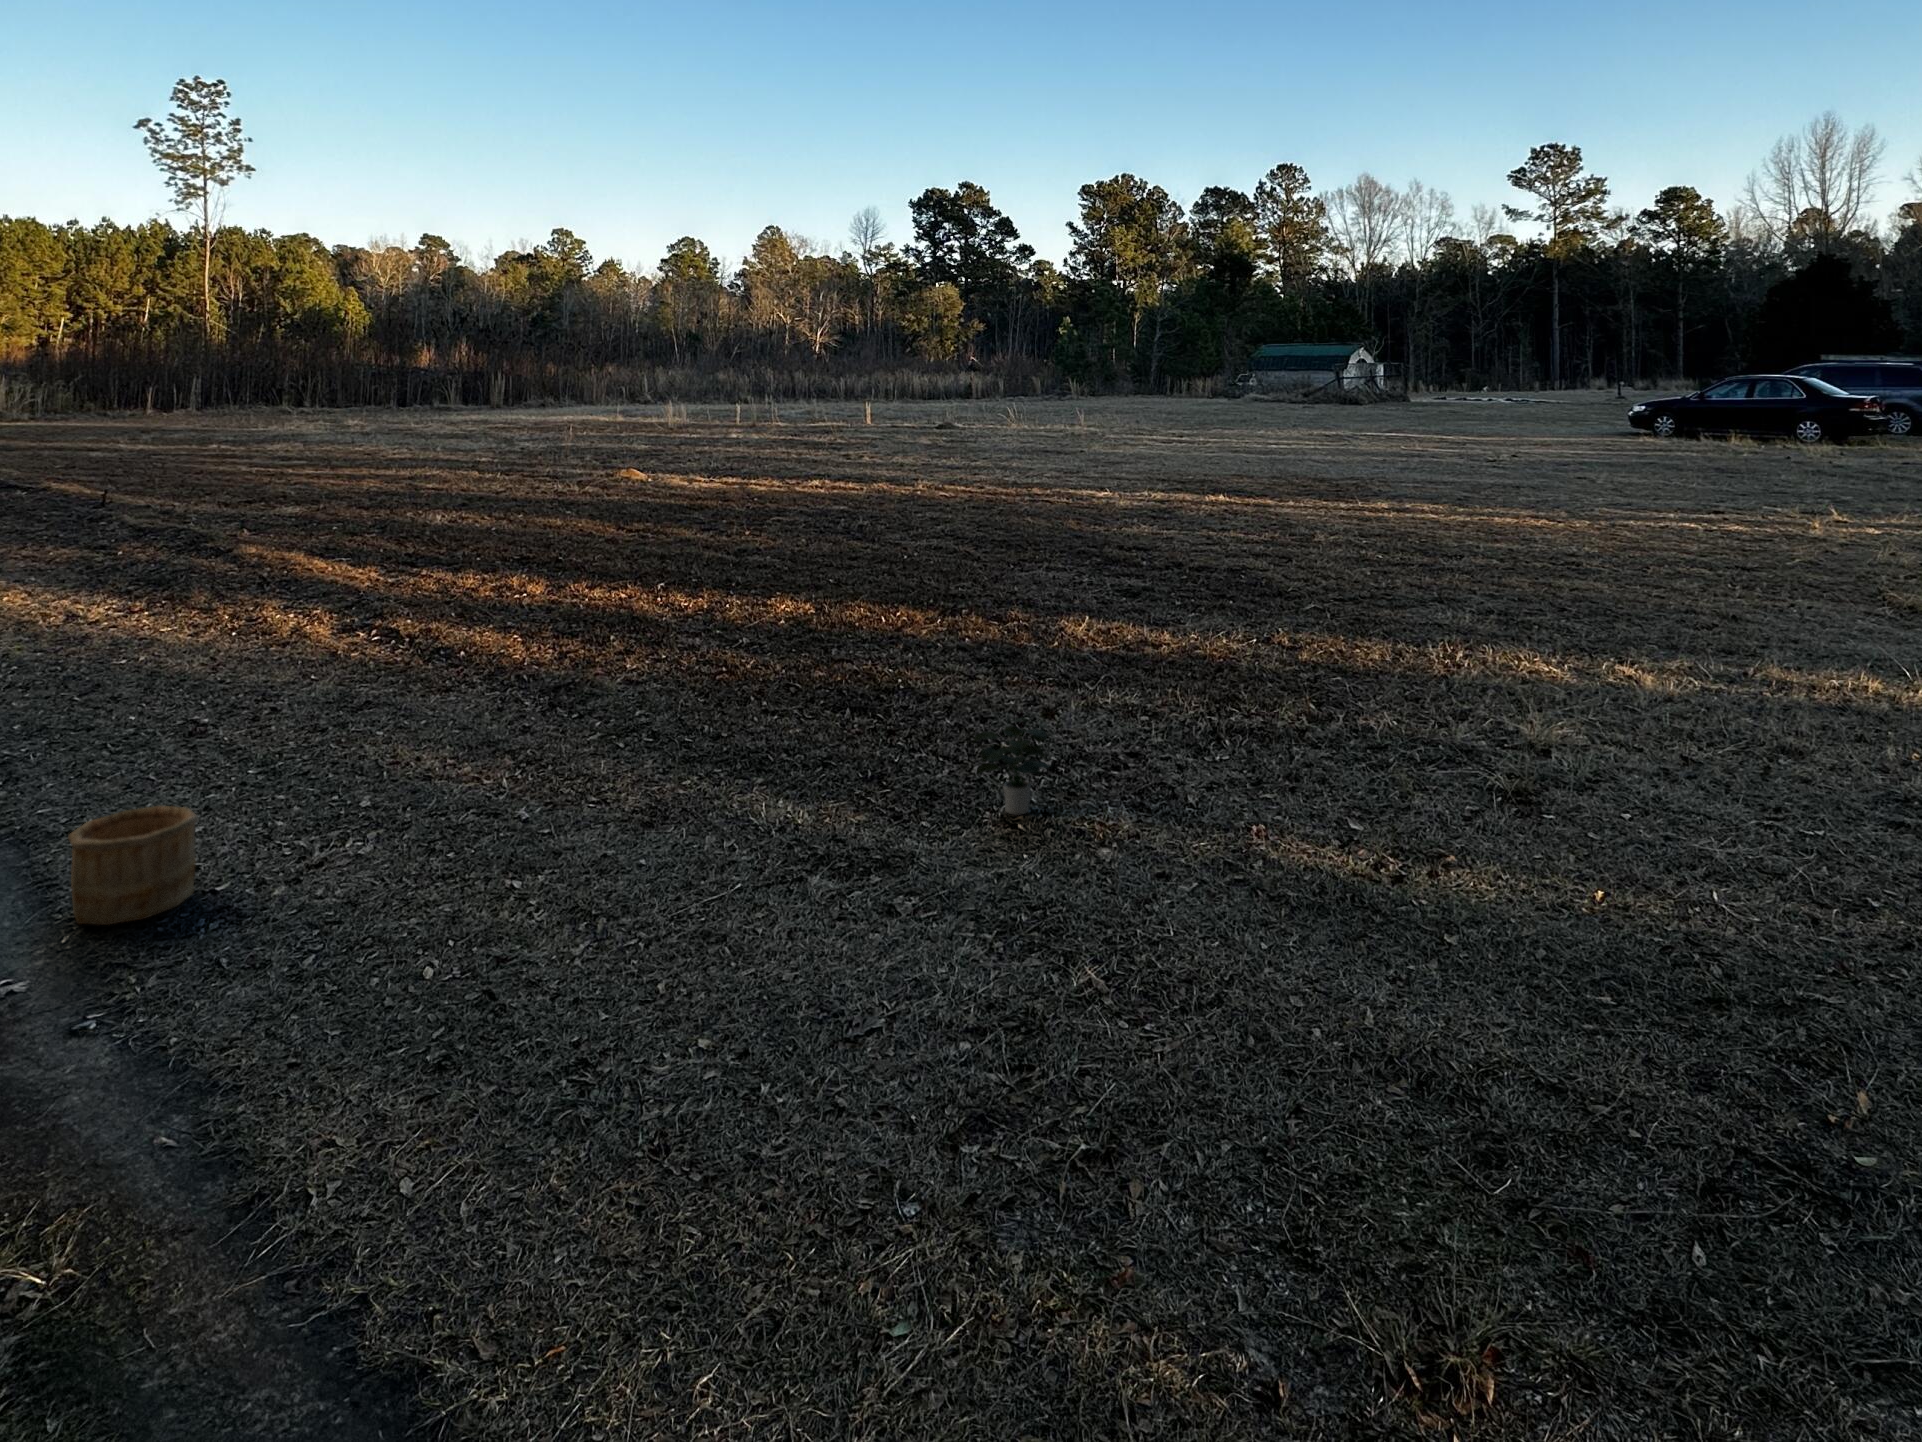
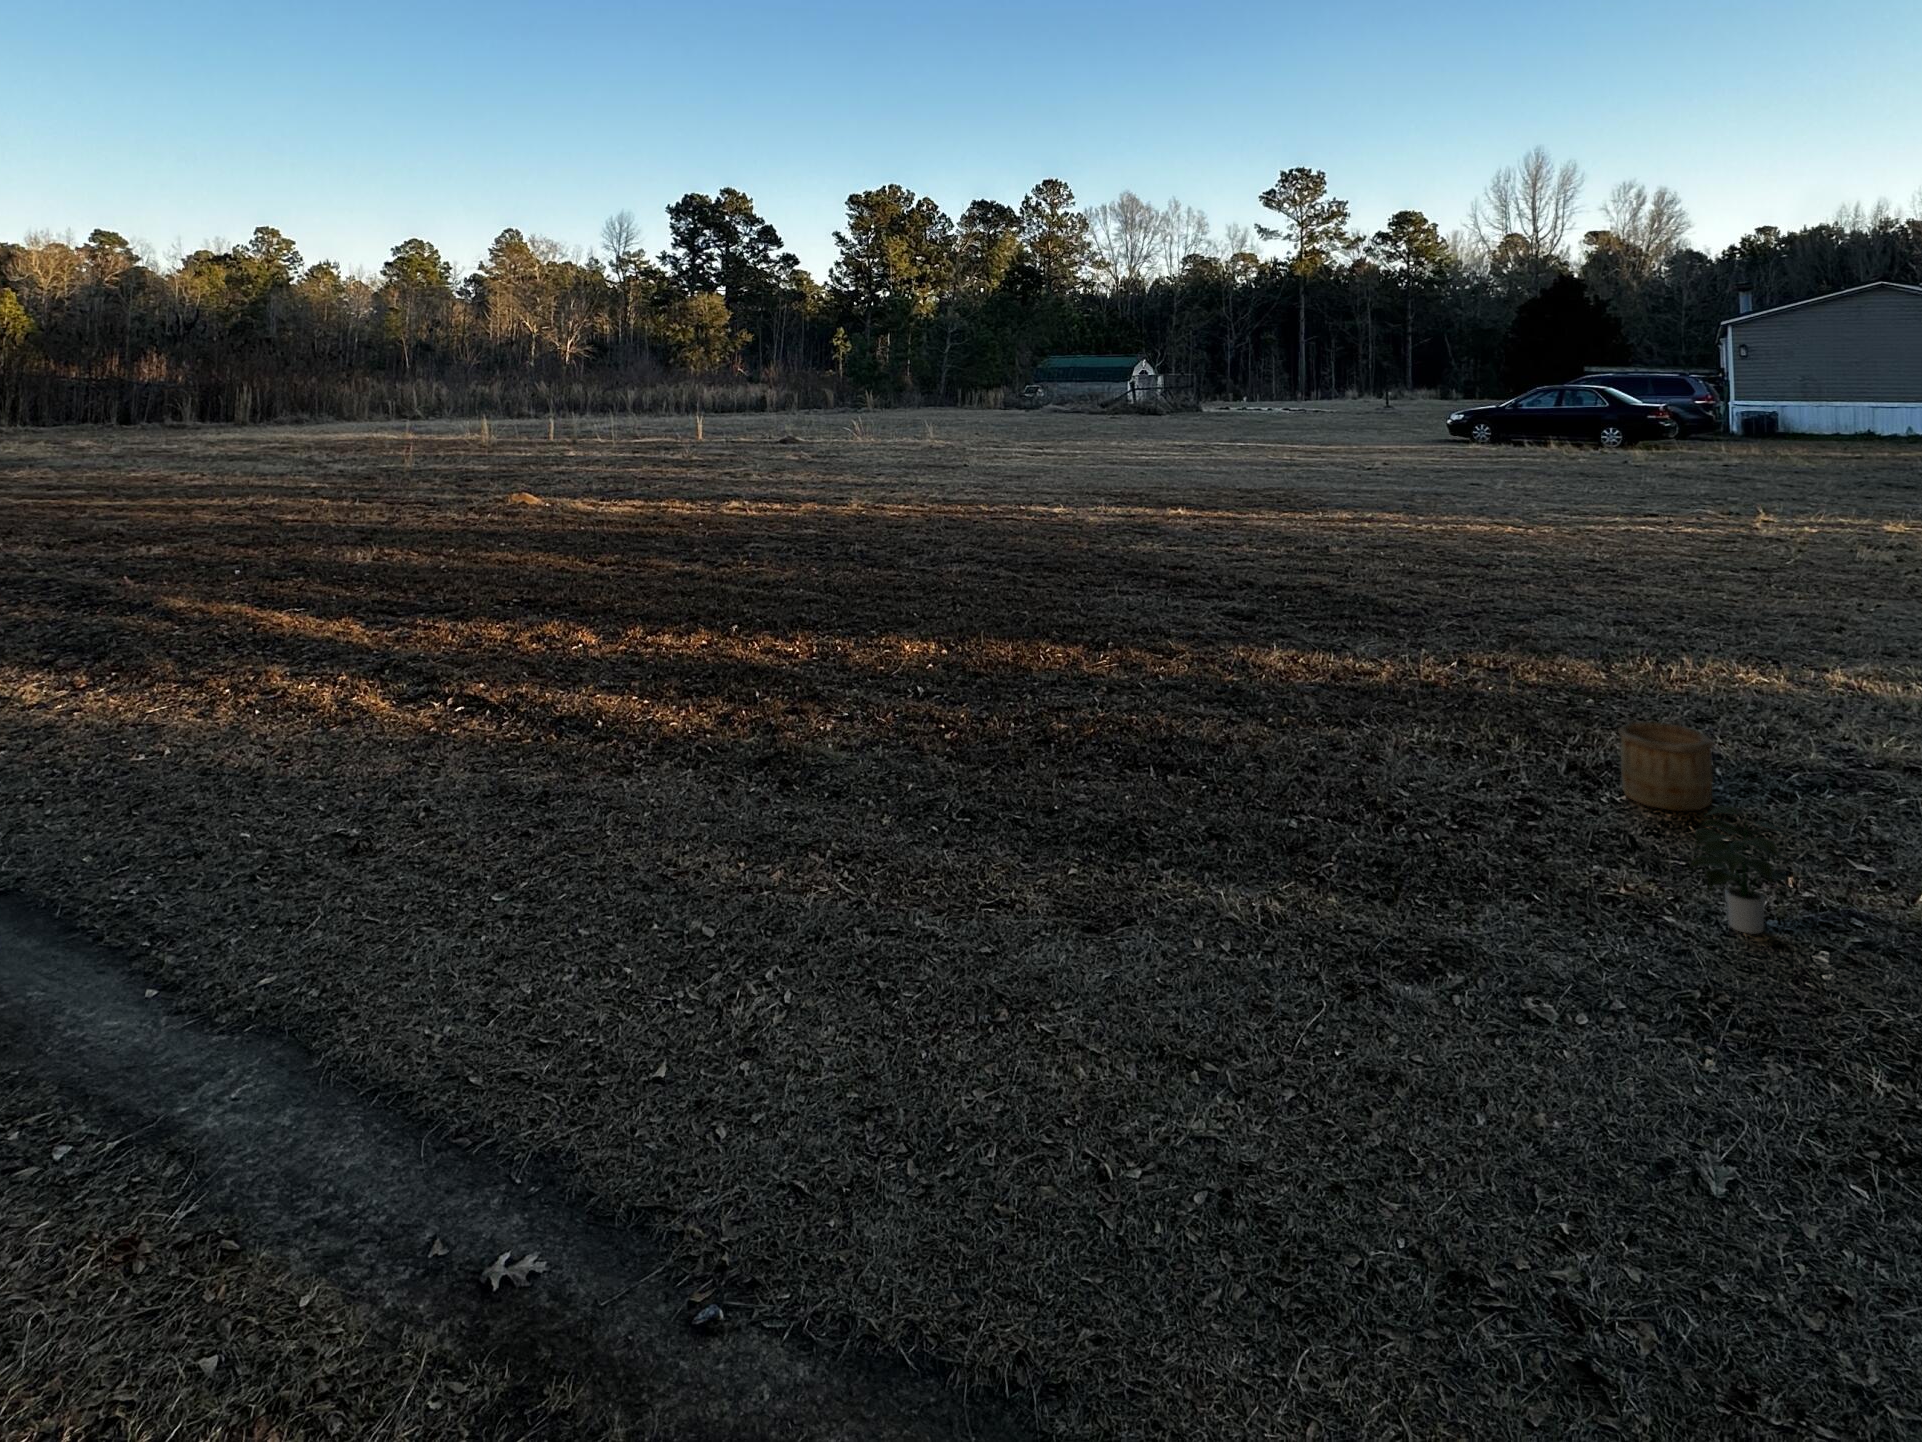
wooden bucket: present [68,806,199,925] -> present [1618,722,1714,811]

